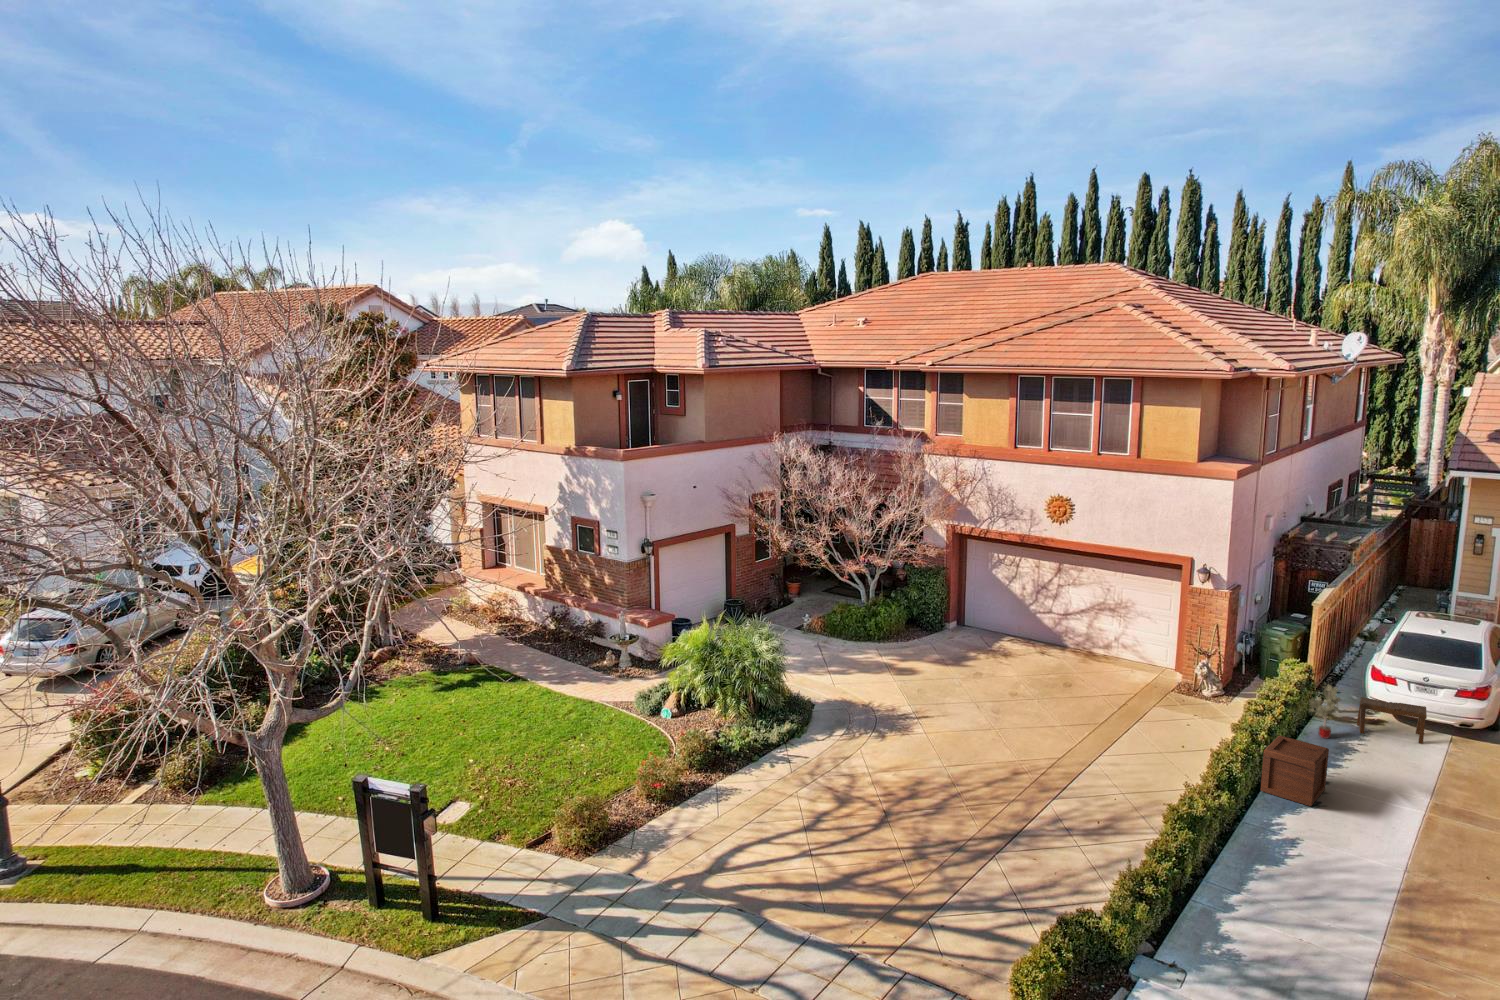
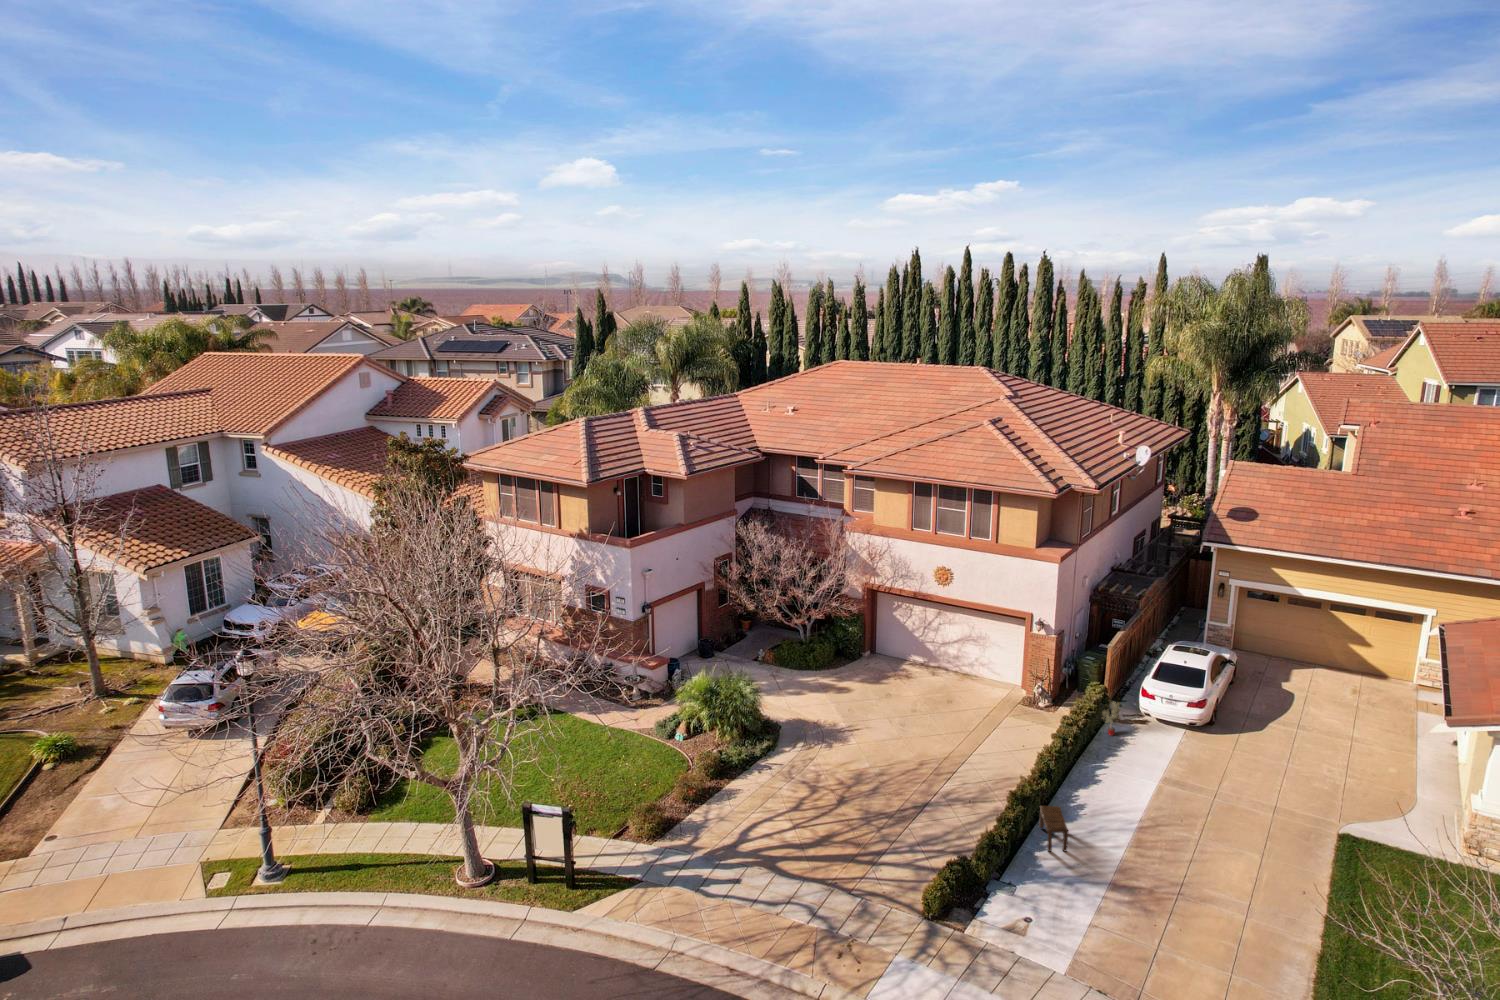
bench: present [1357,697,1427,744] -> present [1039,806,1068,852]
wooden crate: present [1261,736,1329,806] -> none [1068,739,1108,783]

